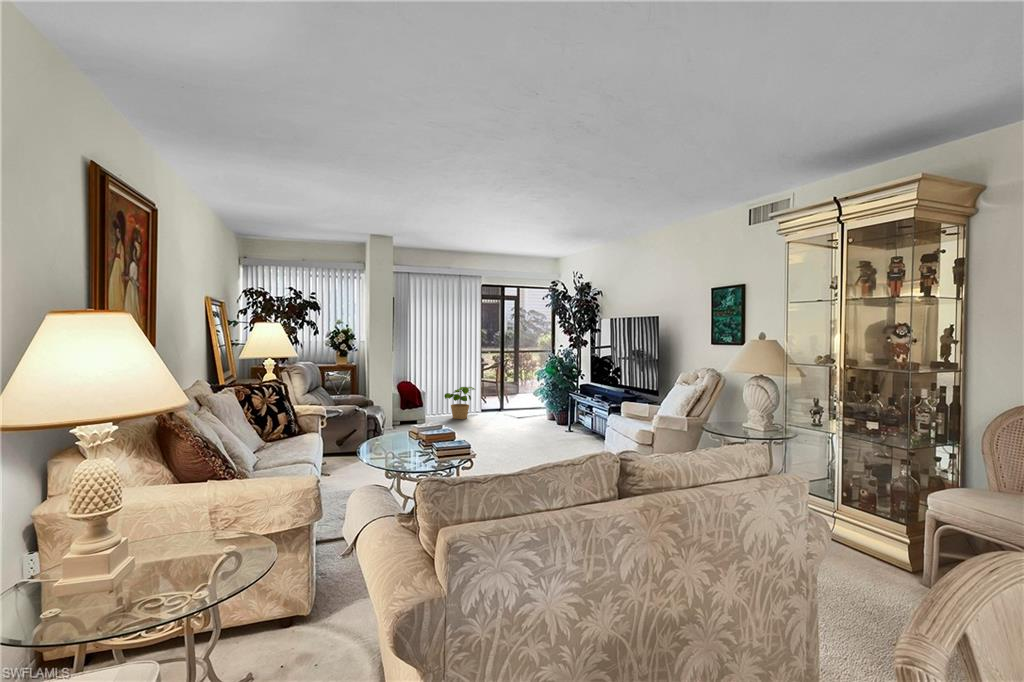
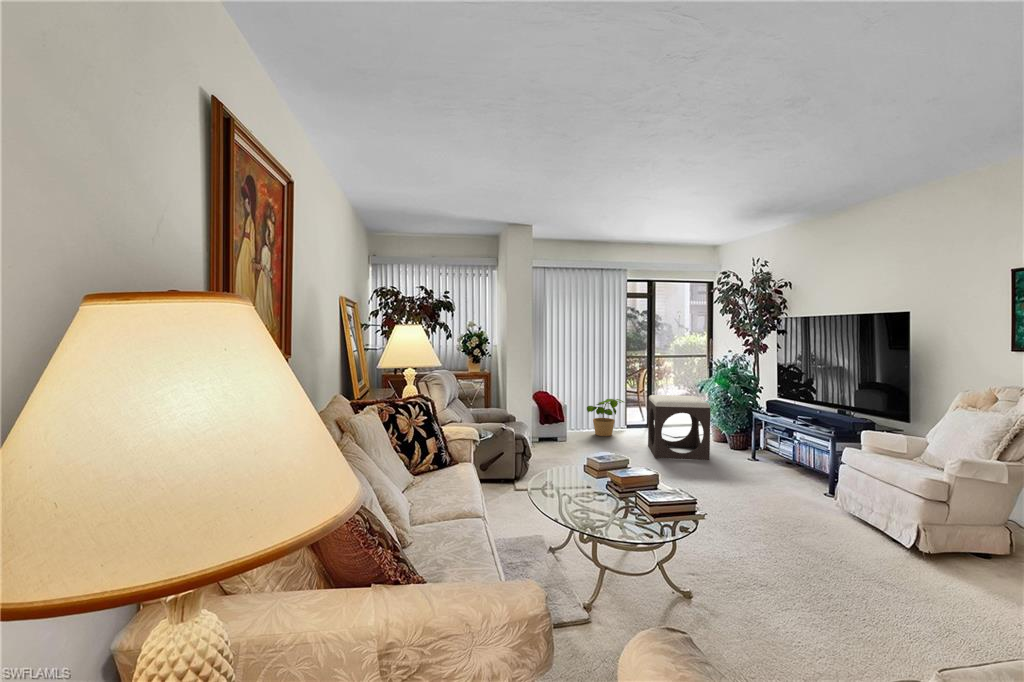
footstool: none [493,383,537,434] -> present [648,395,711,460]

